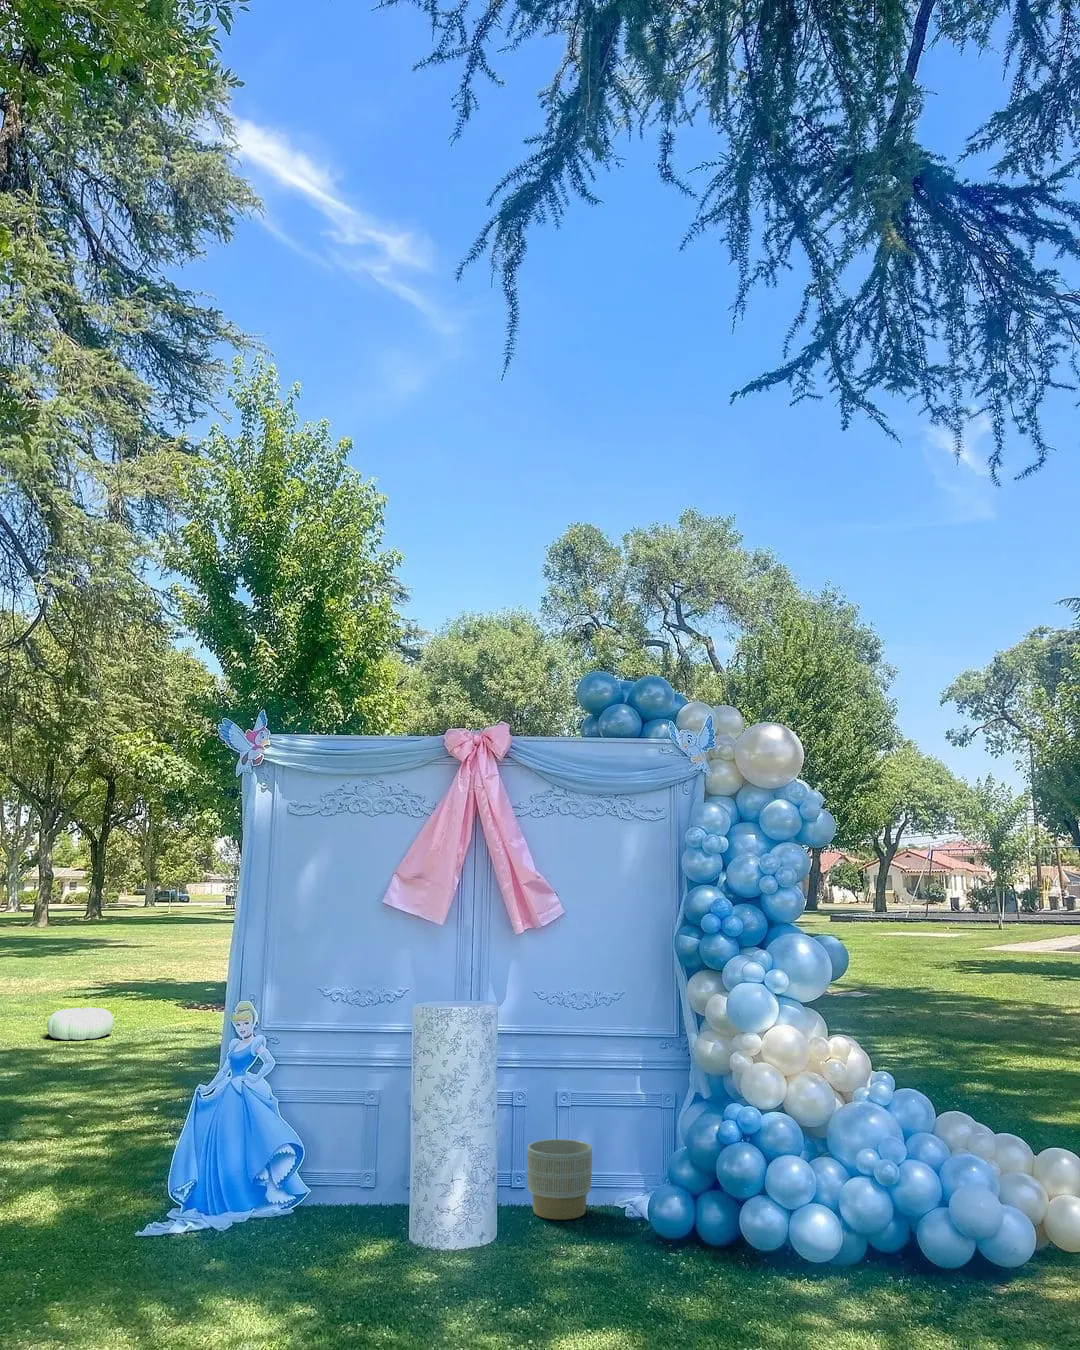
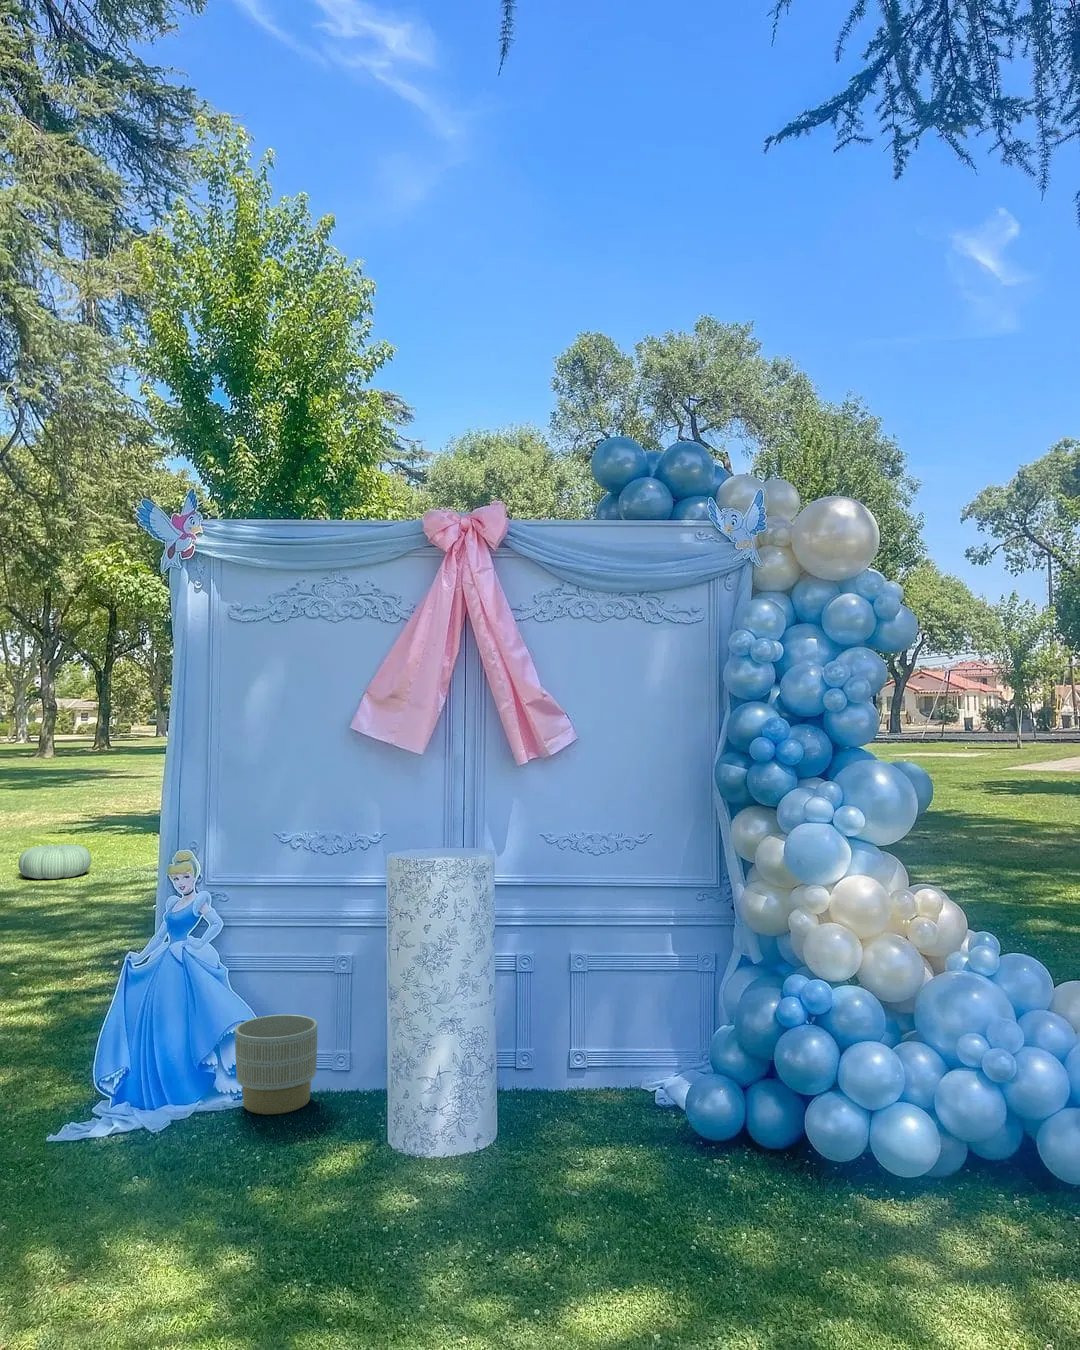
planter: present [527,1139,592,1220] -> present [235,1015,317,1114]

